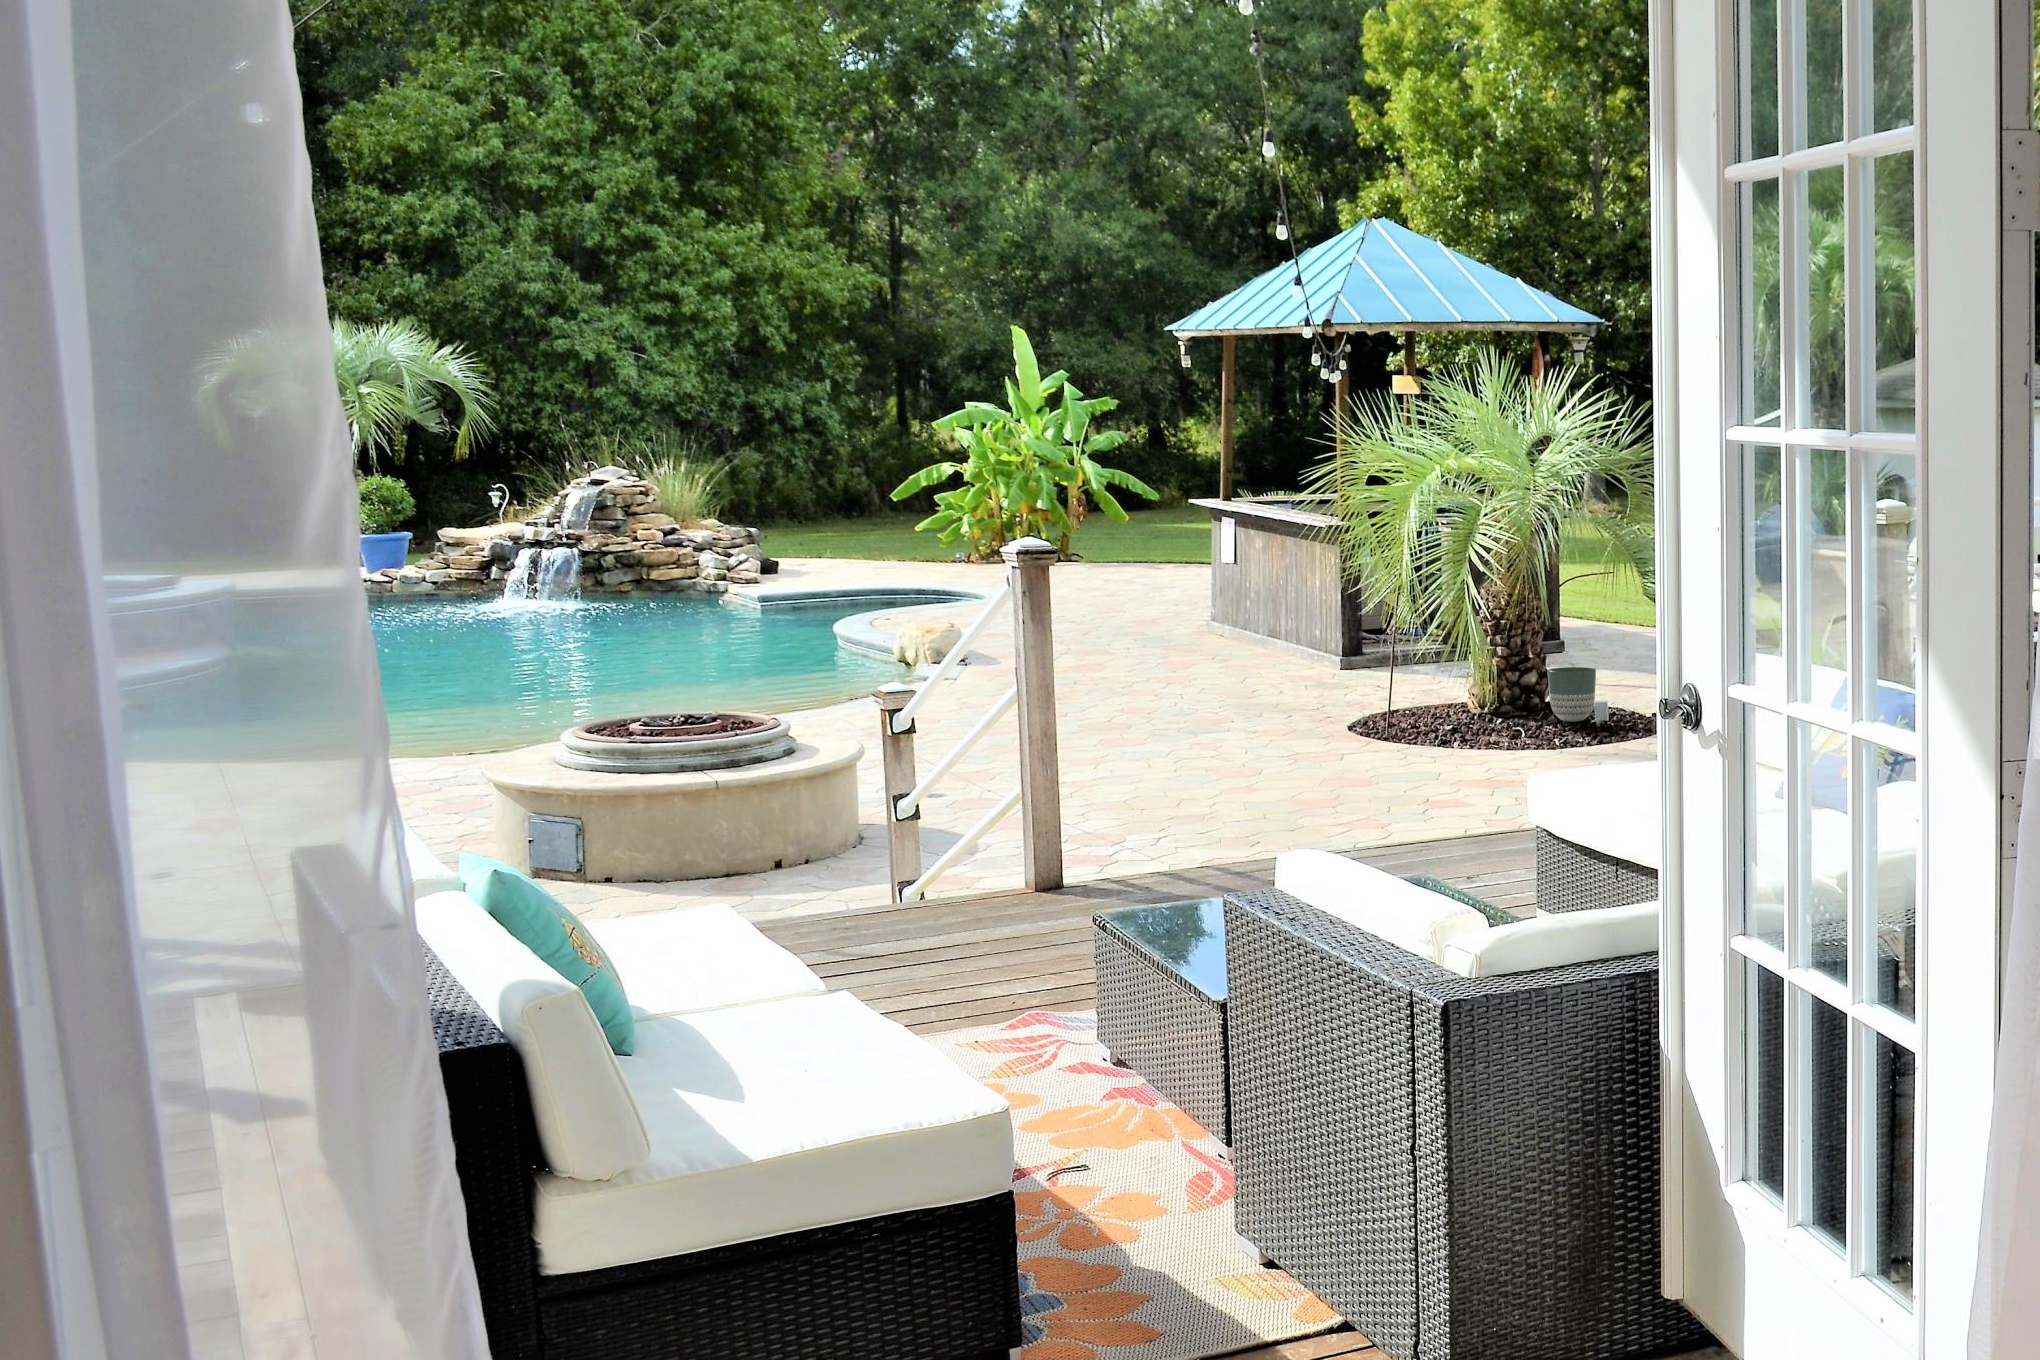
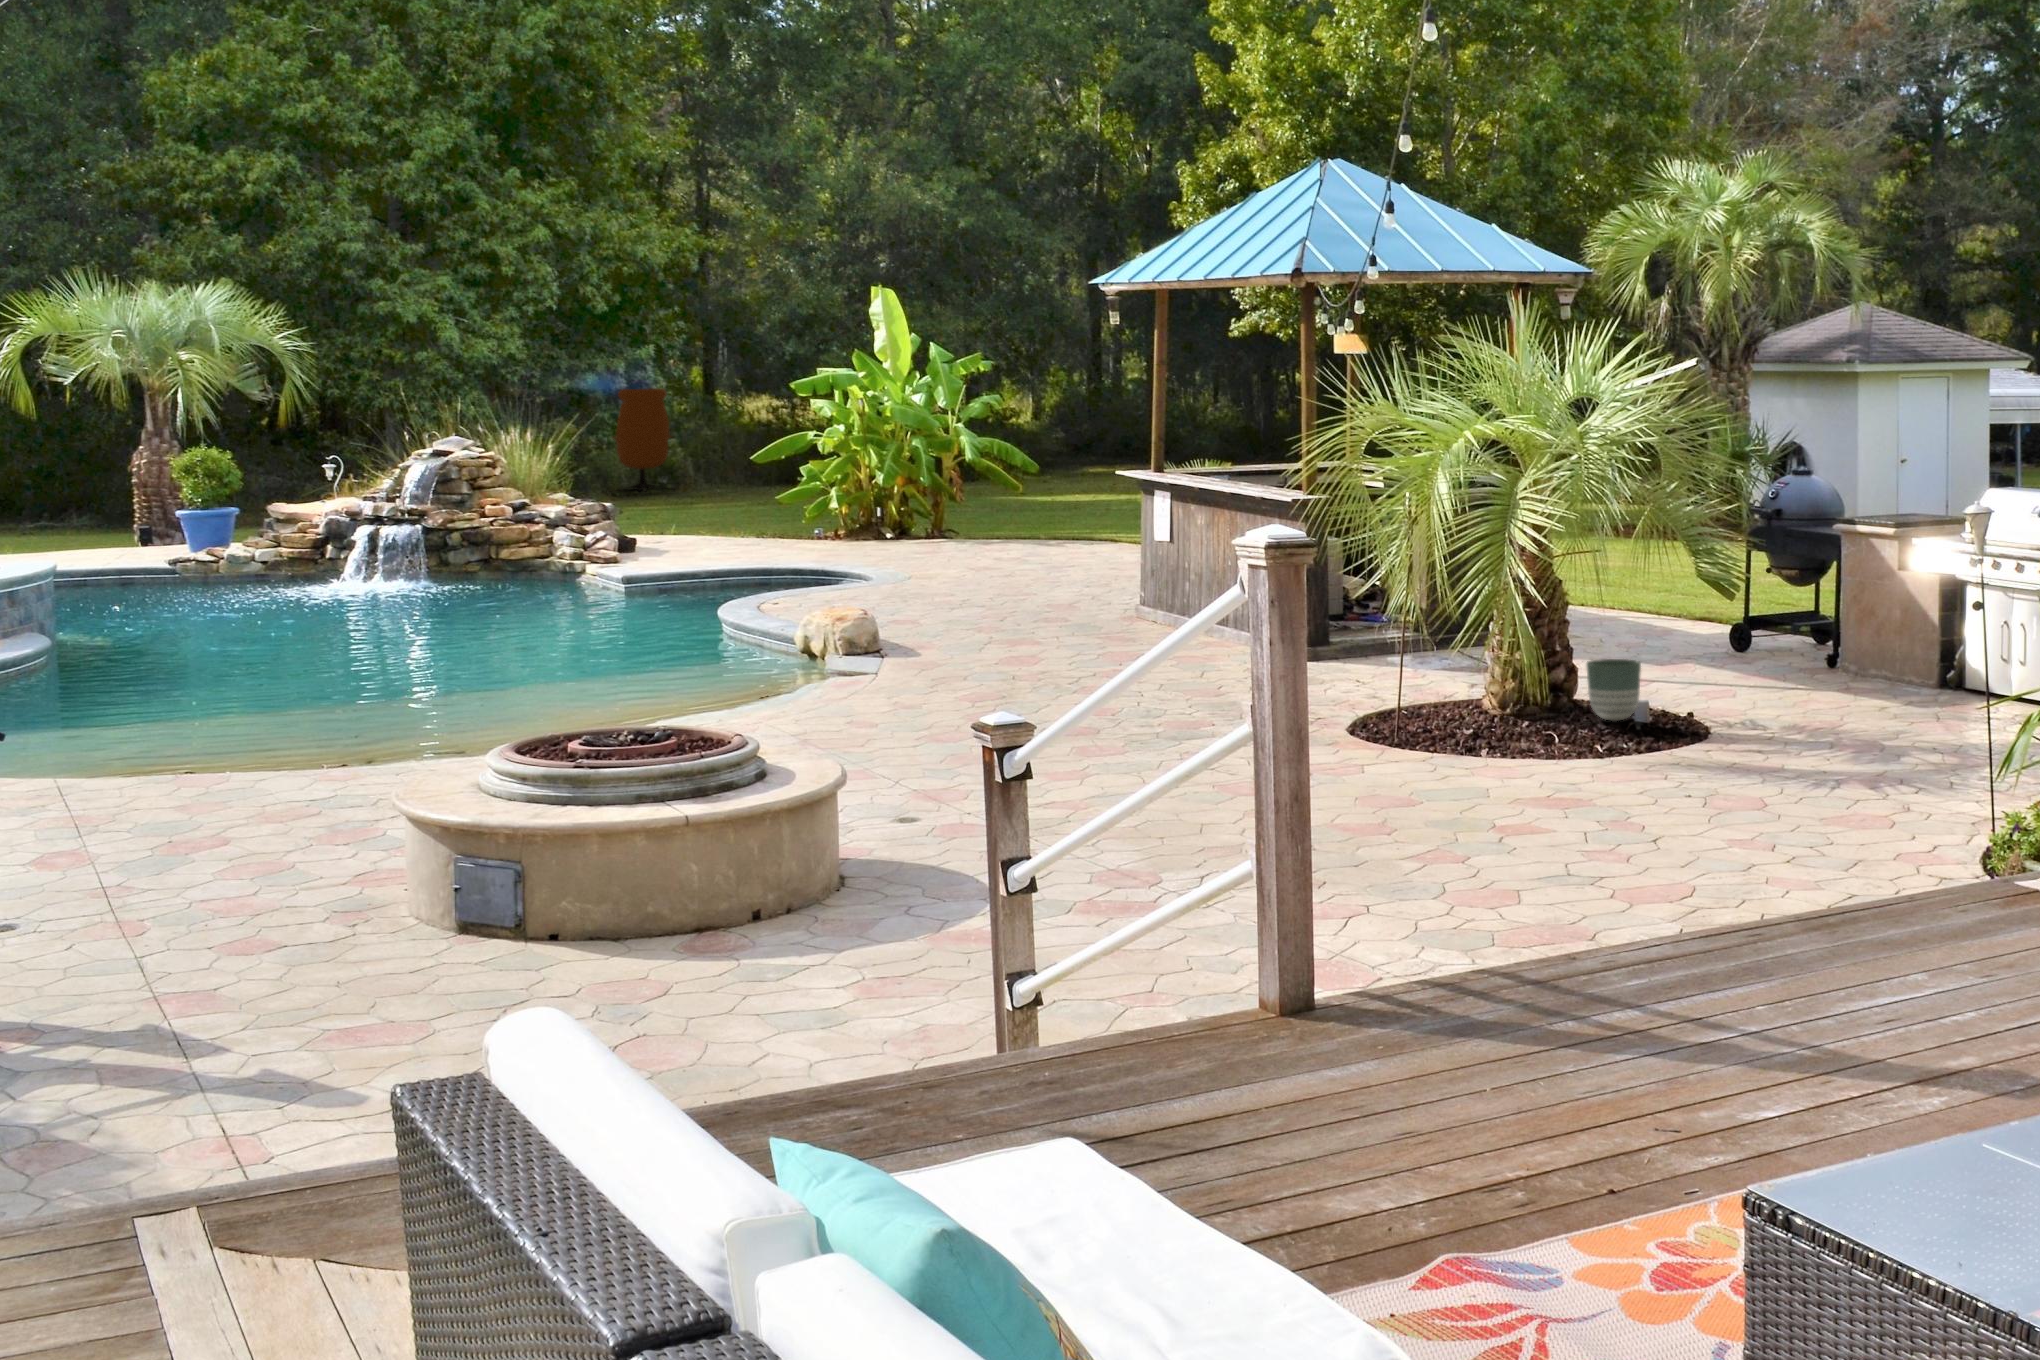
lounge chair: none [783,421,848,523] -> present [613,388,671,492]

